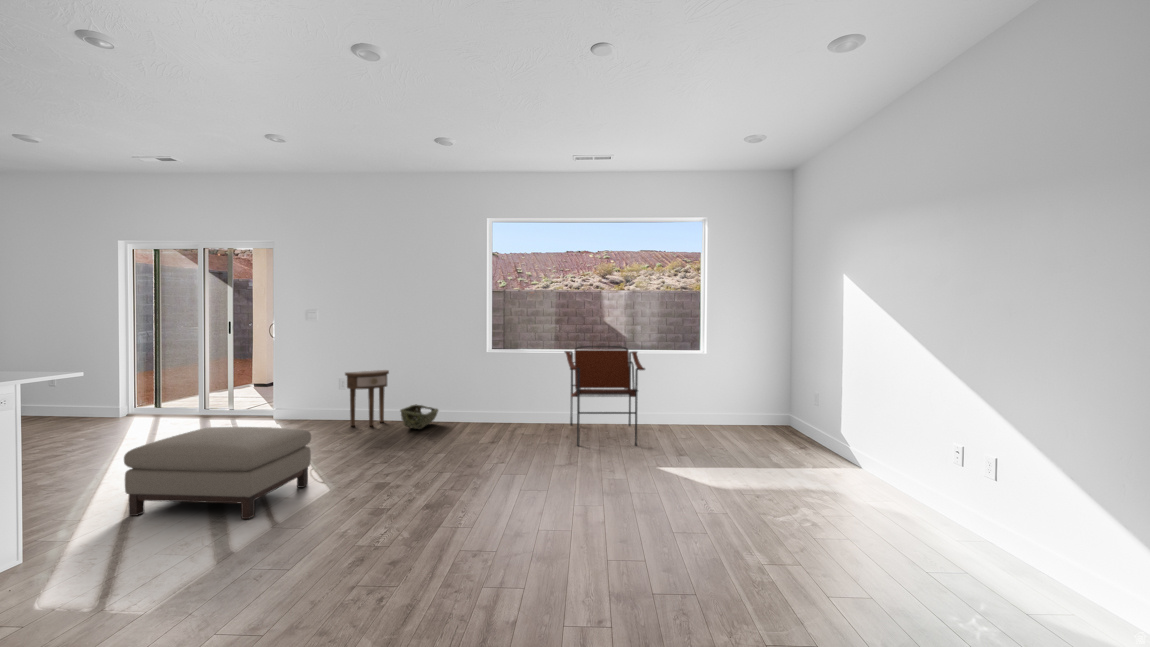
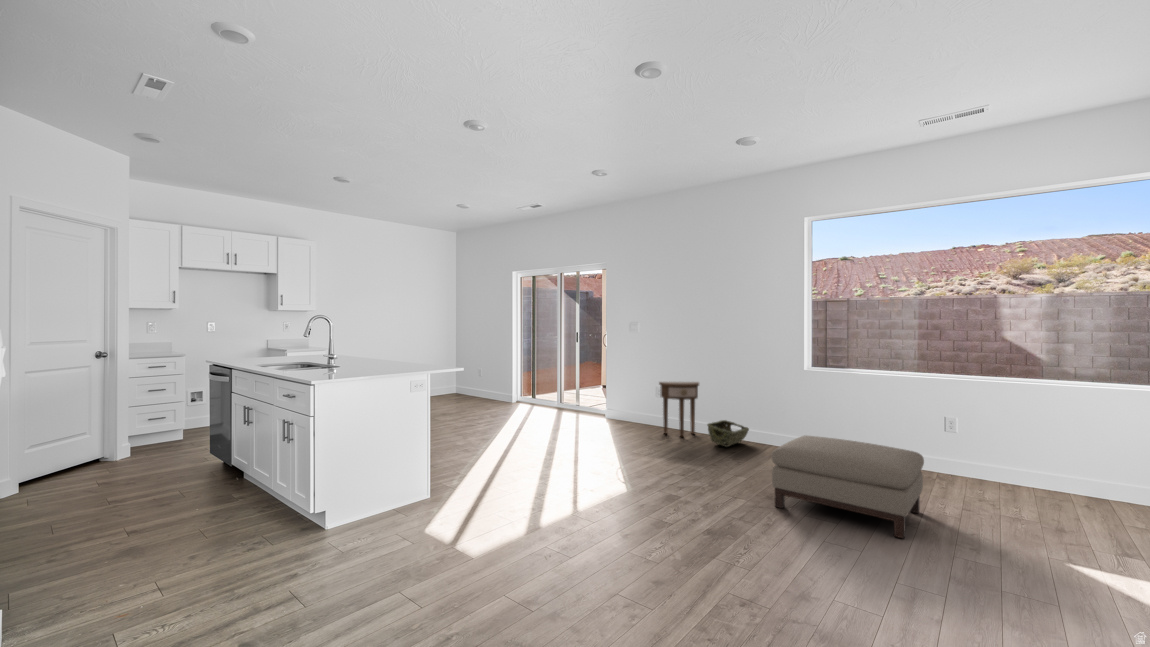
armchair: present [565,346,645,446] -> none [911,369,1048,522]
ottoman: present [124,427,311,519] -> present [772,436,924,538]

